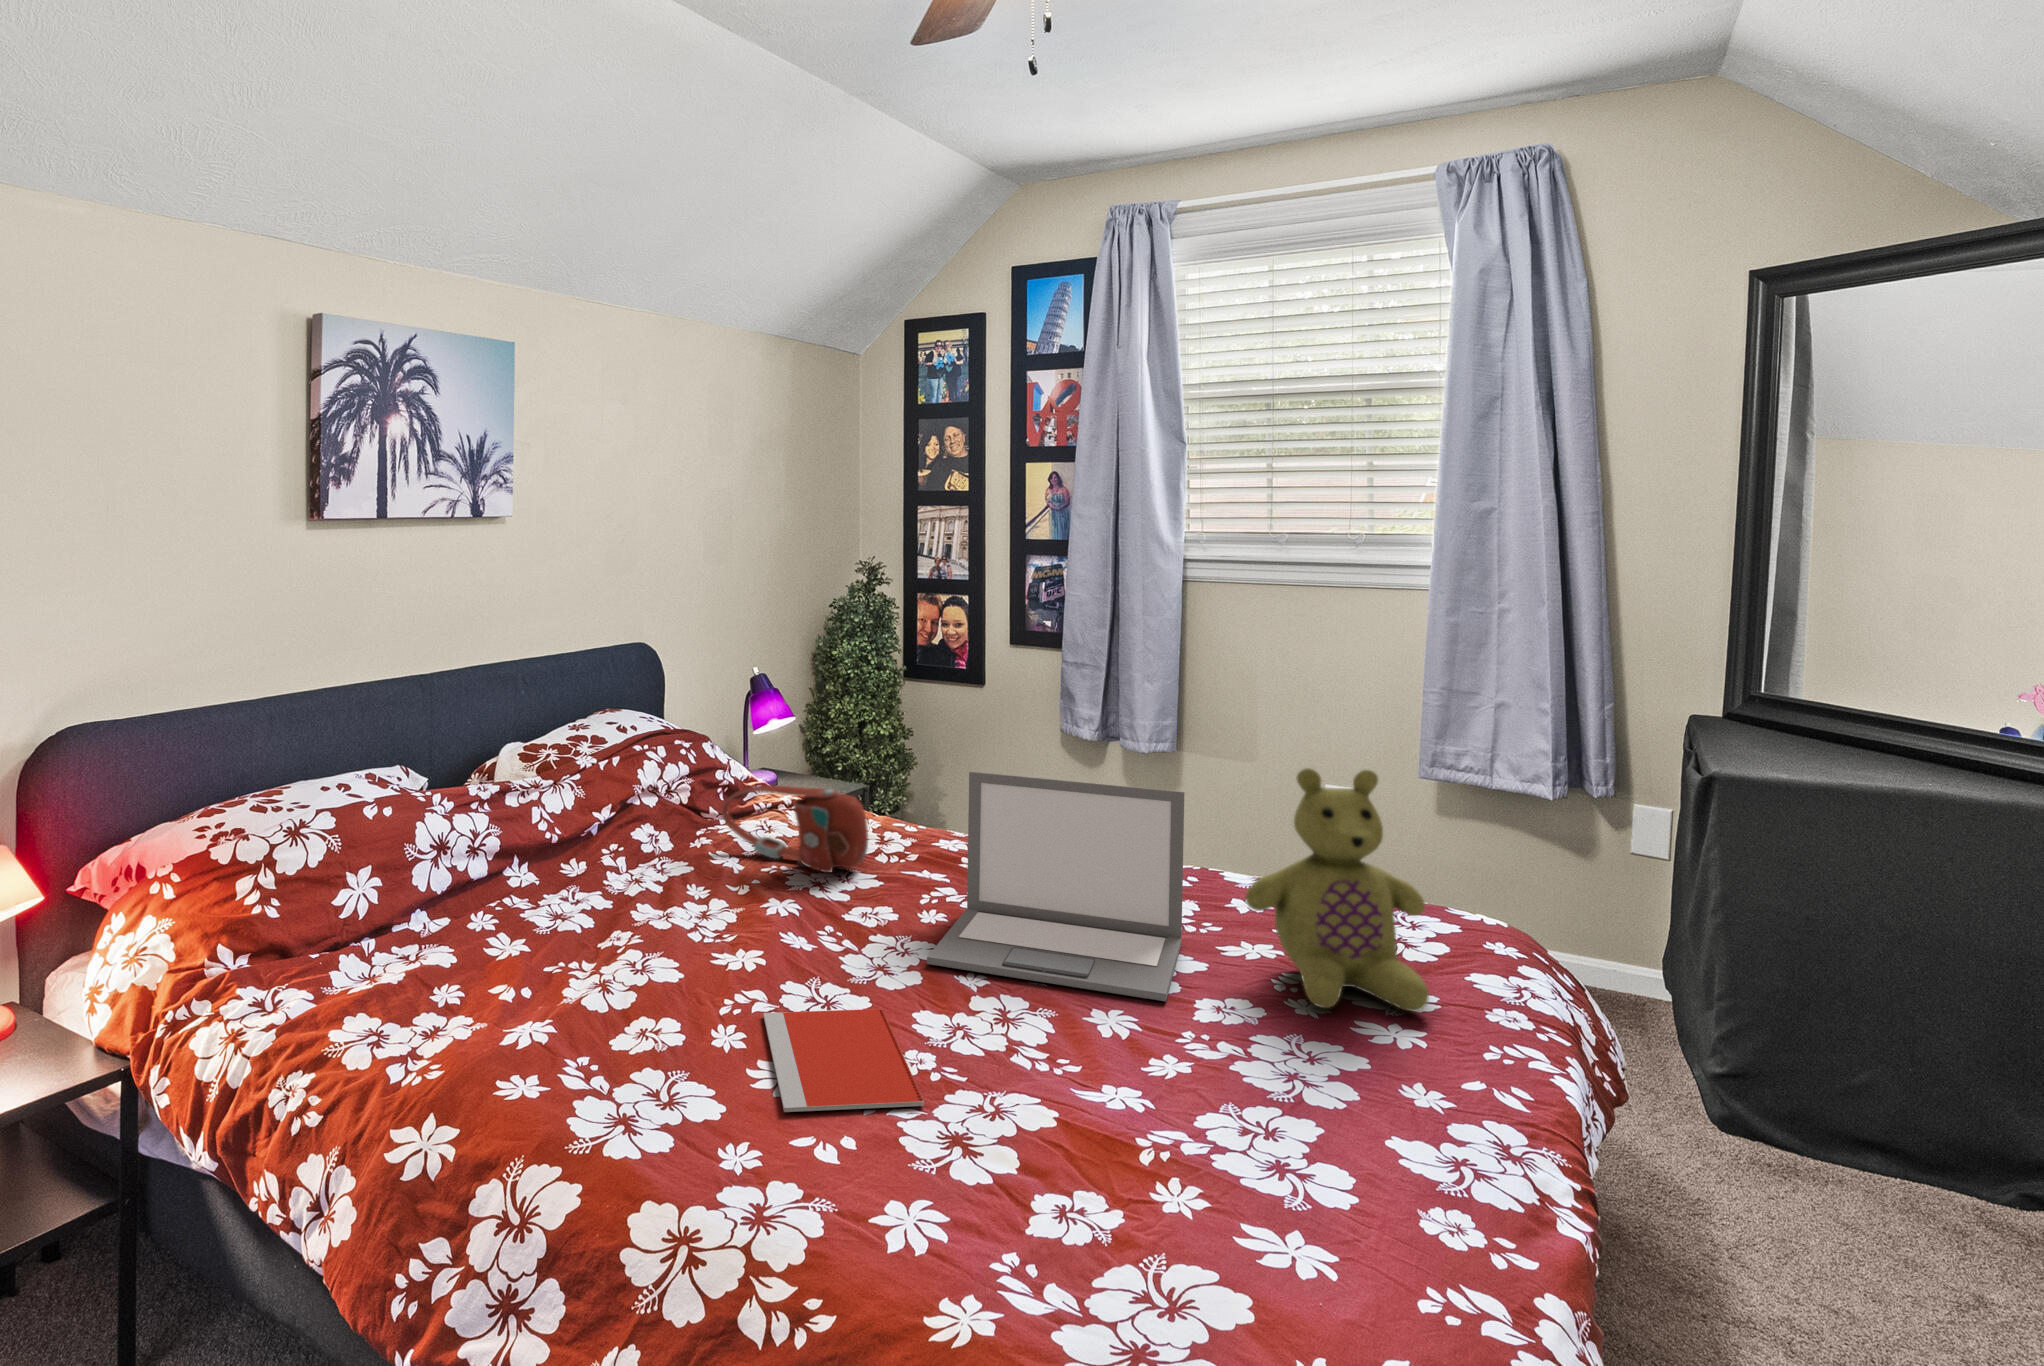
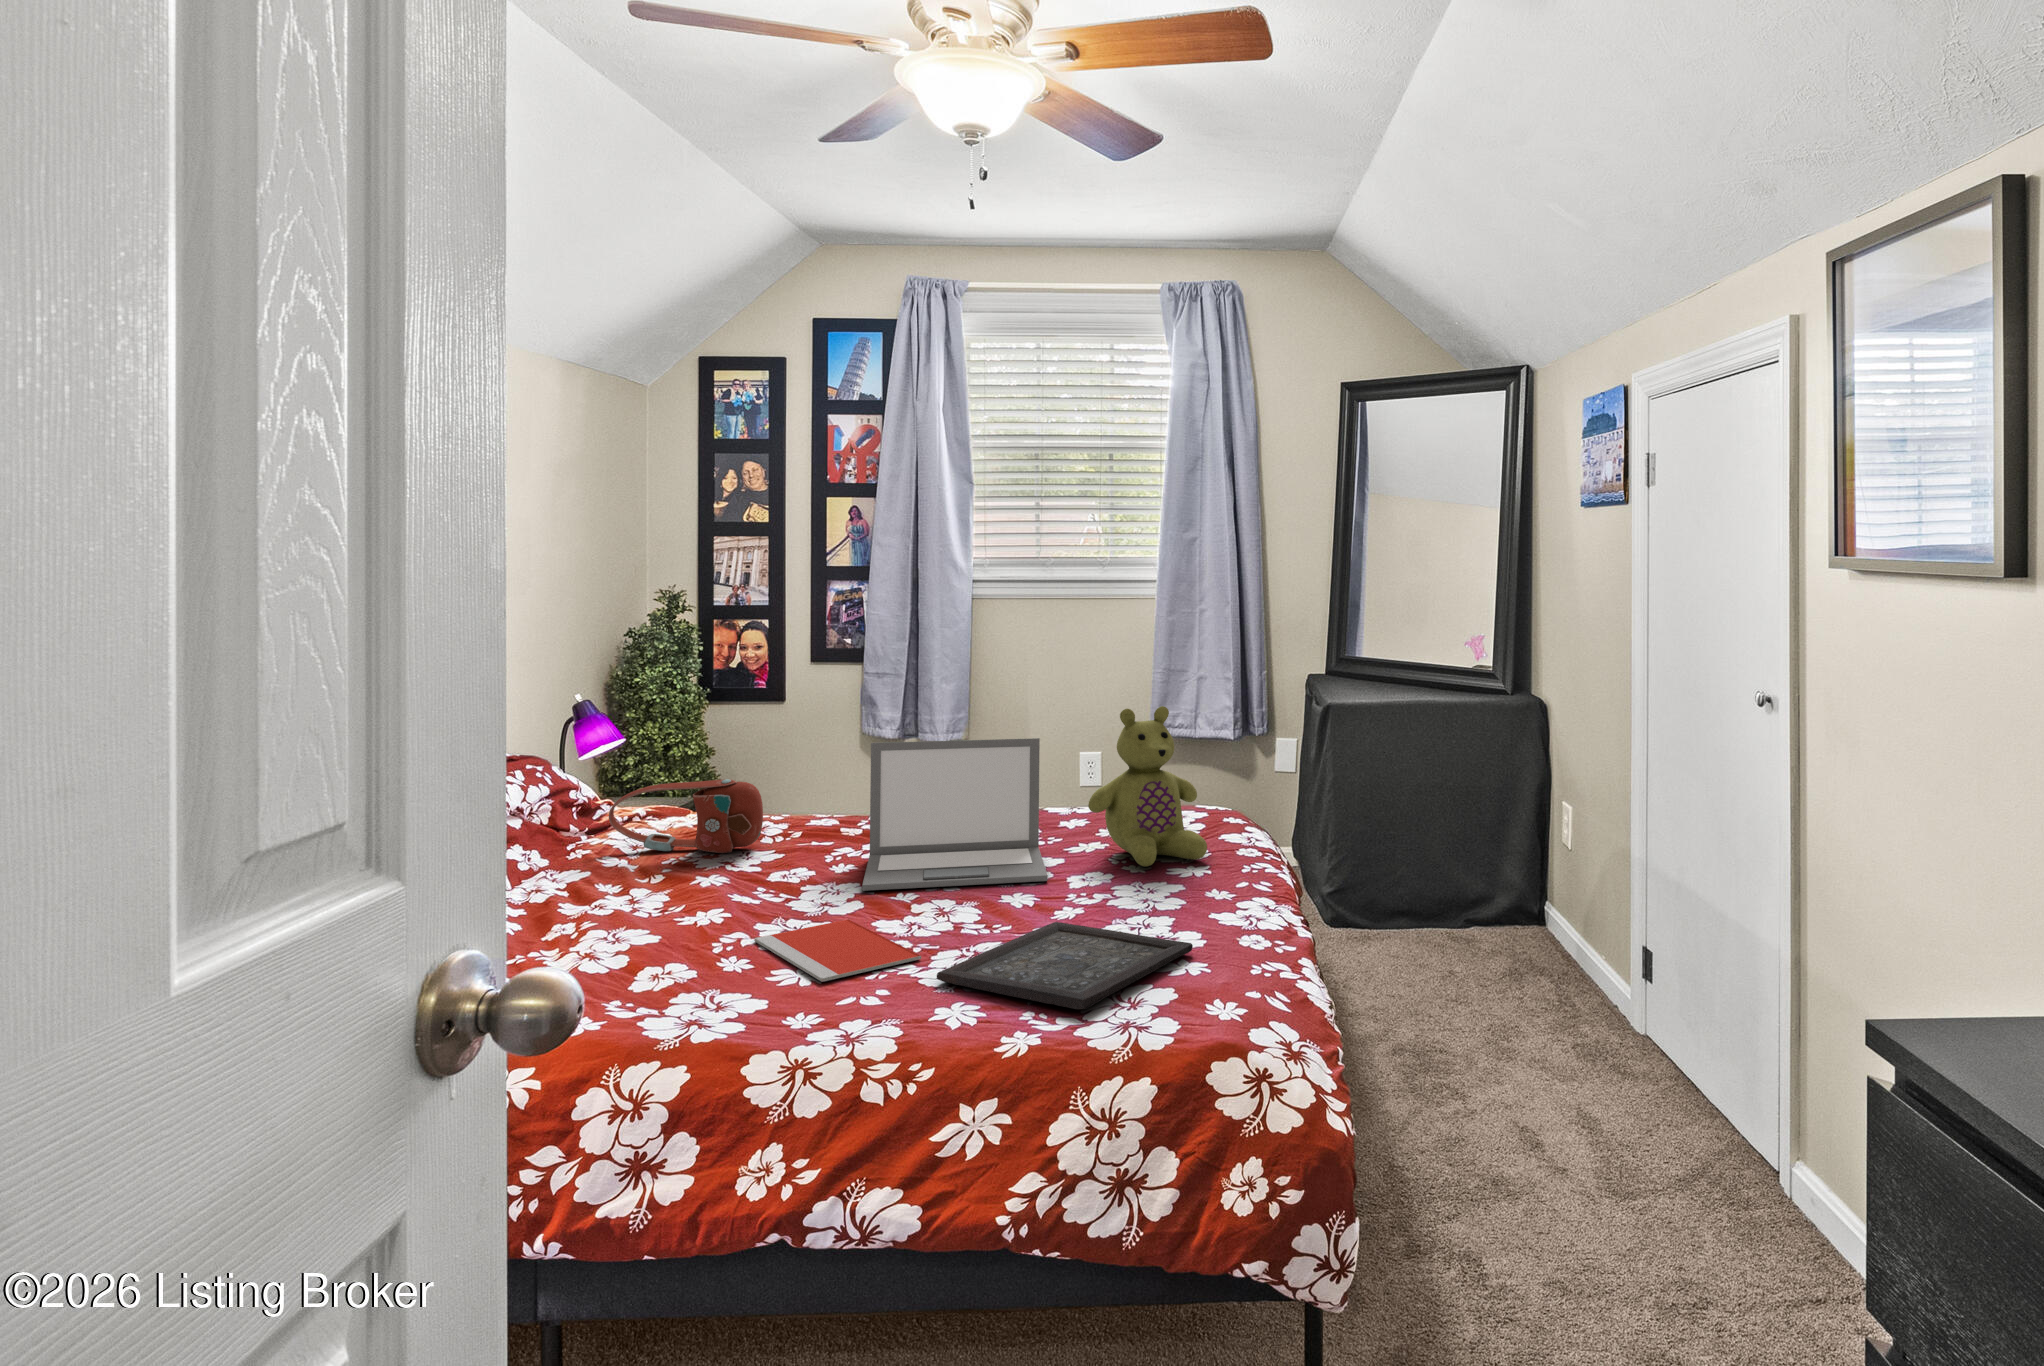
tray: none [916,1089,1324,1299] -> present [937,922,1193,1009]

